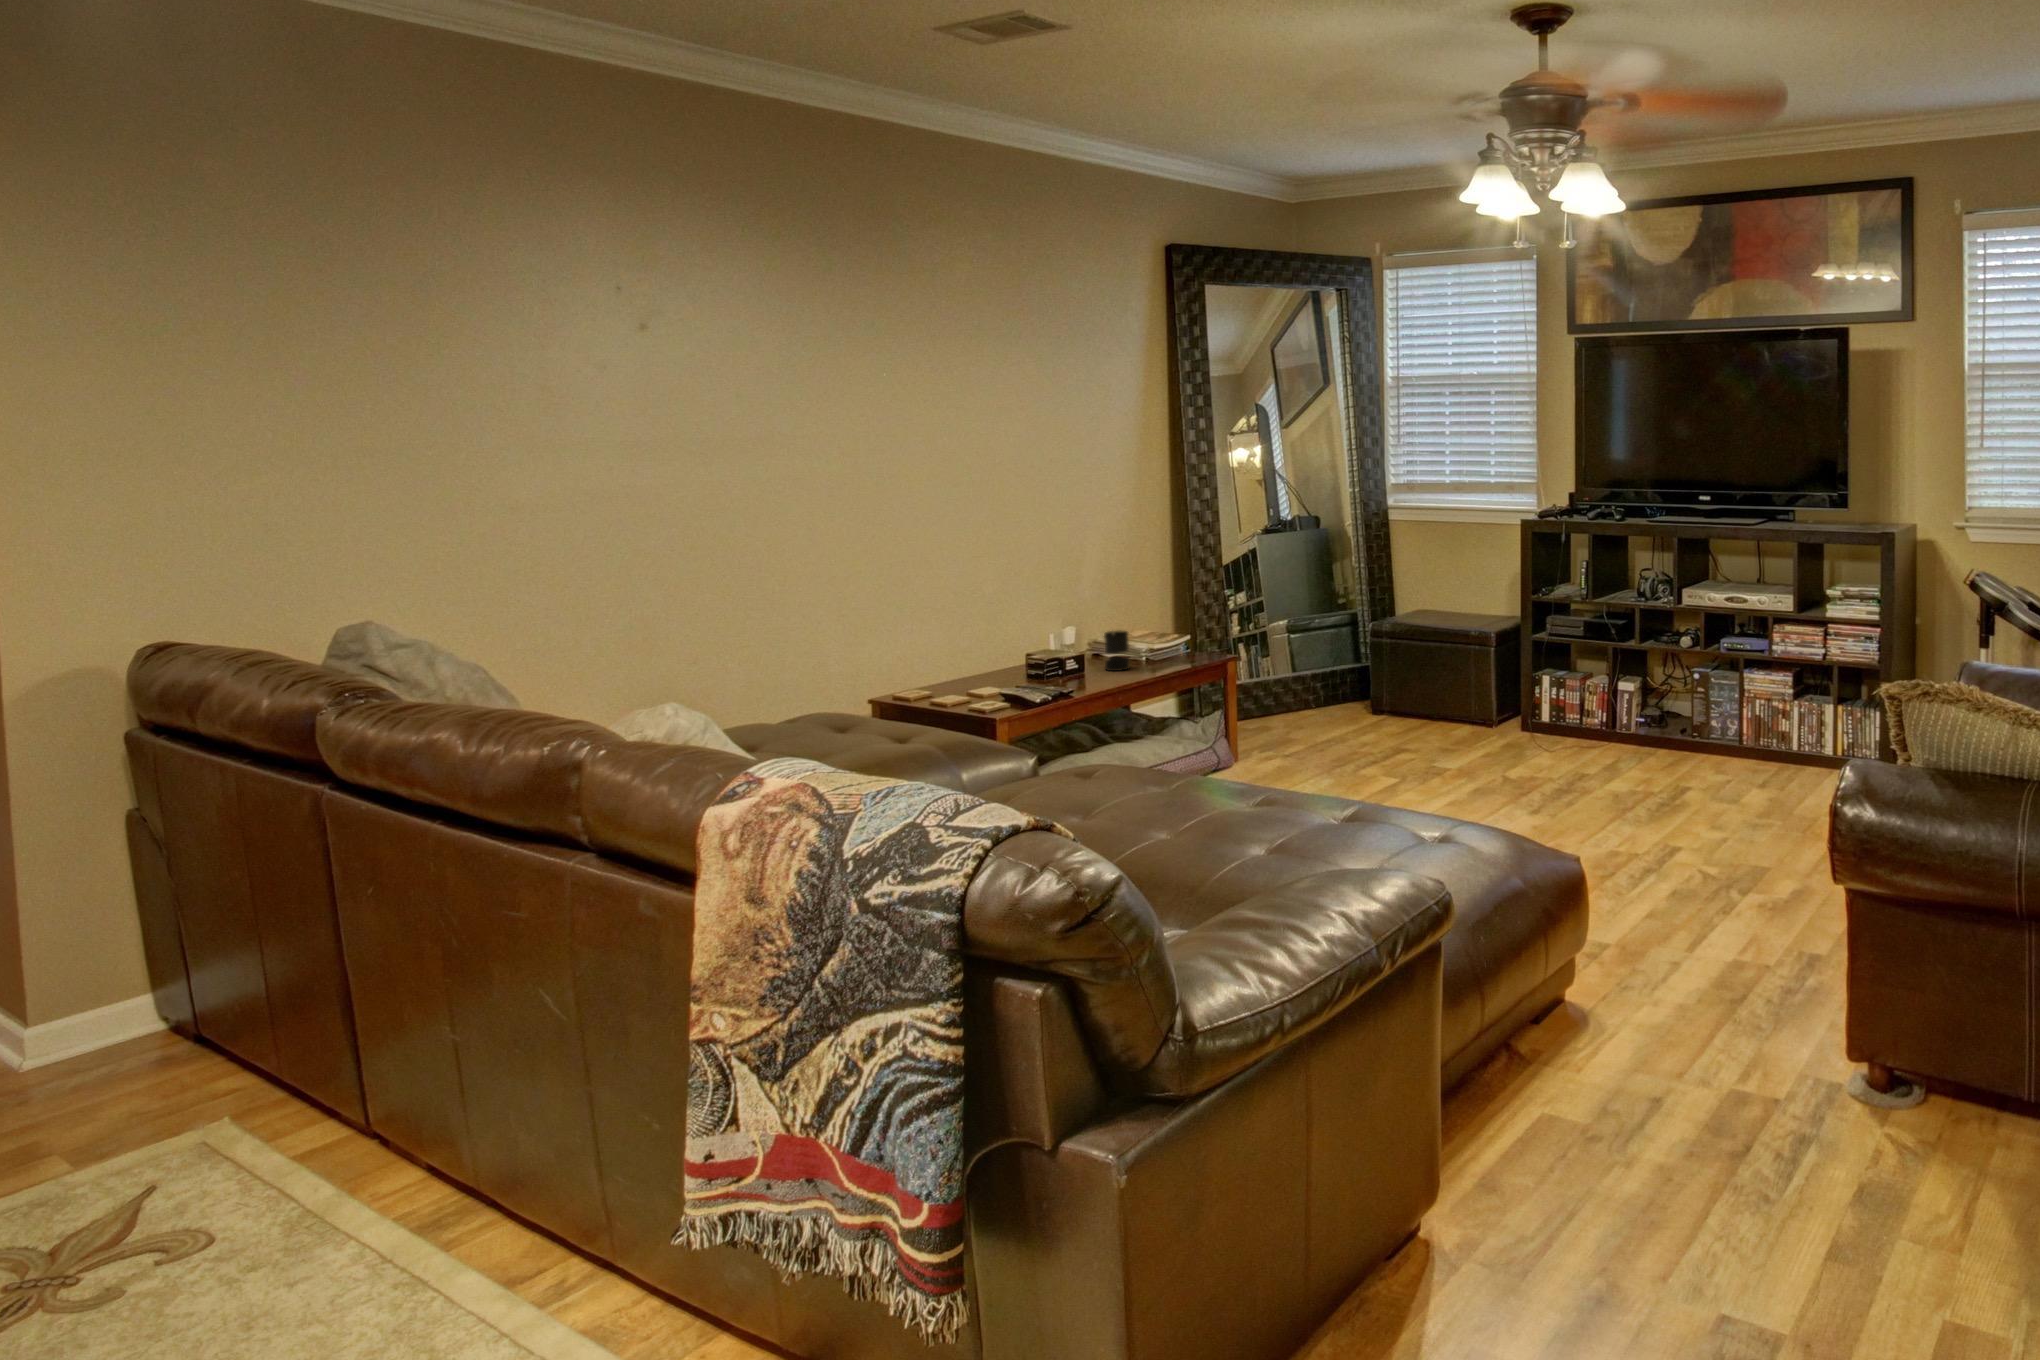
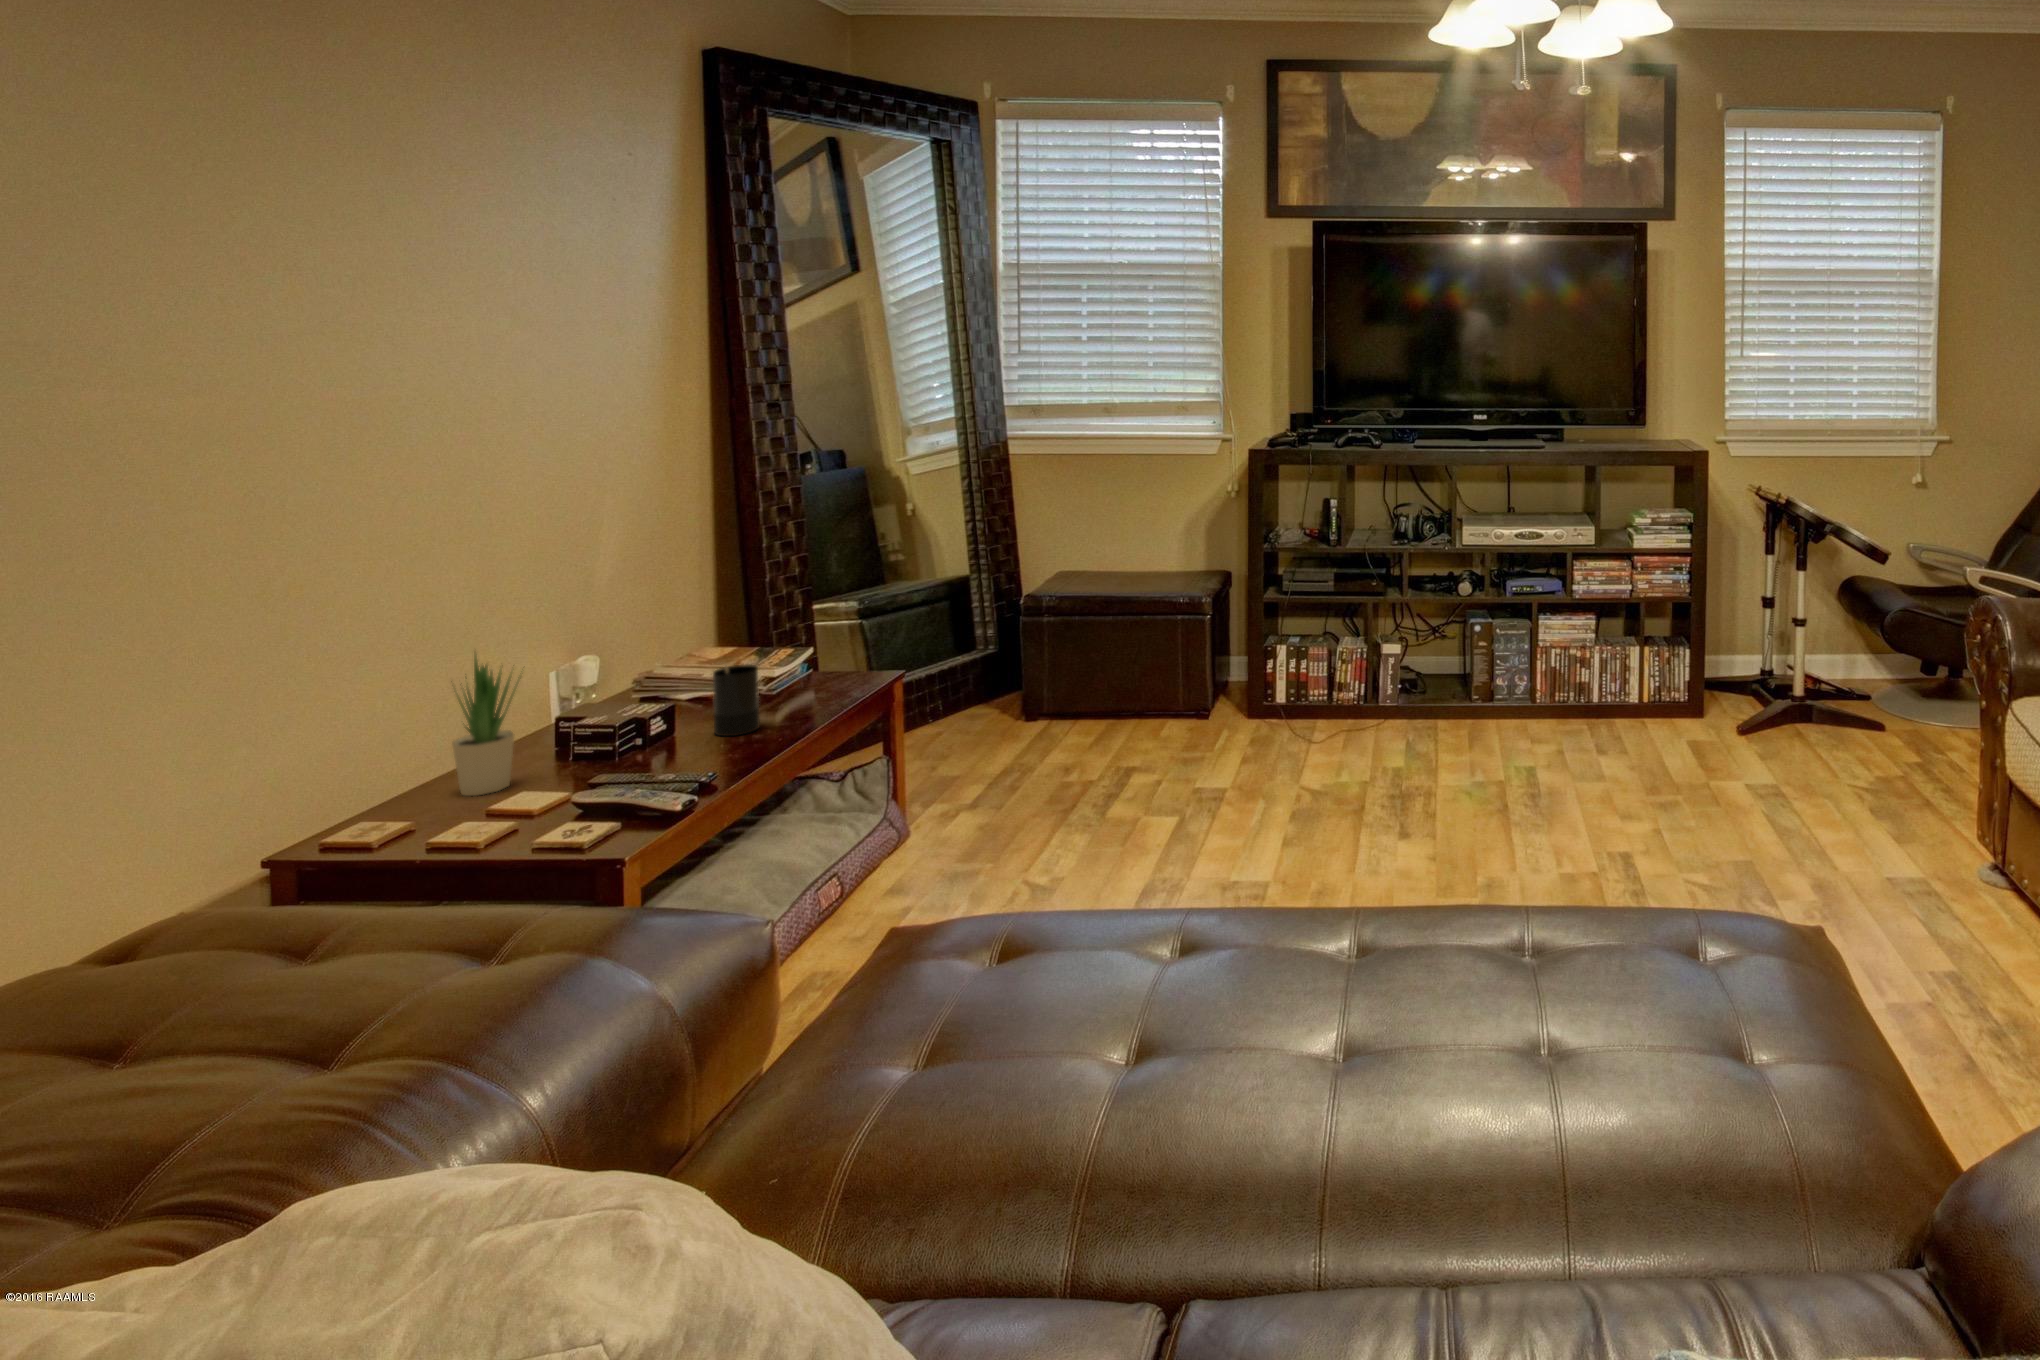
potted plant: none [970,601,1002,680] -> present [452,655,519,796]

